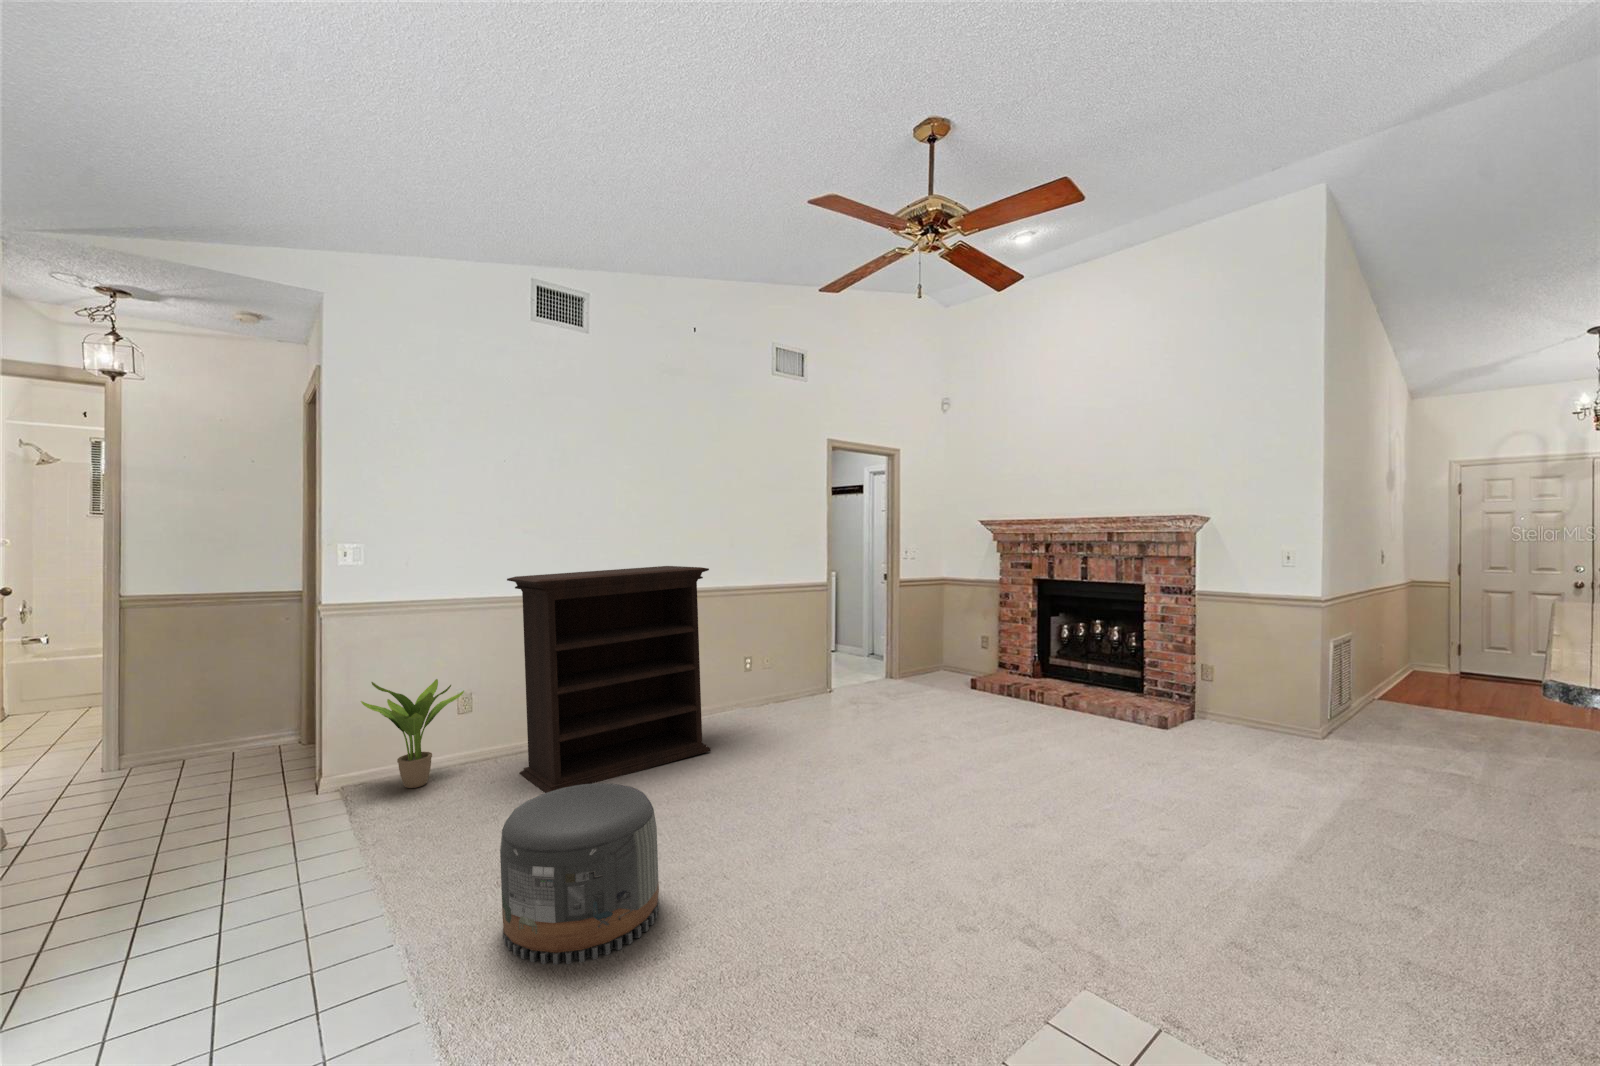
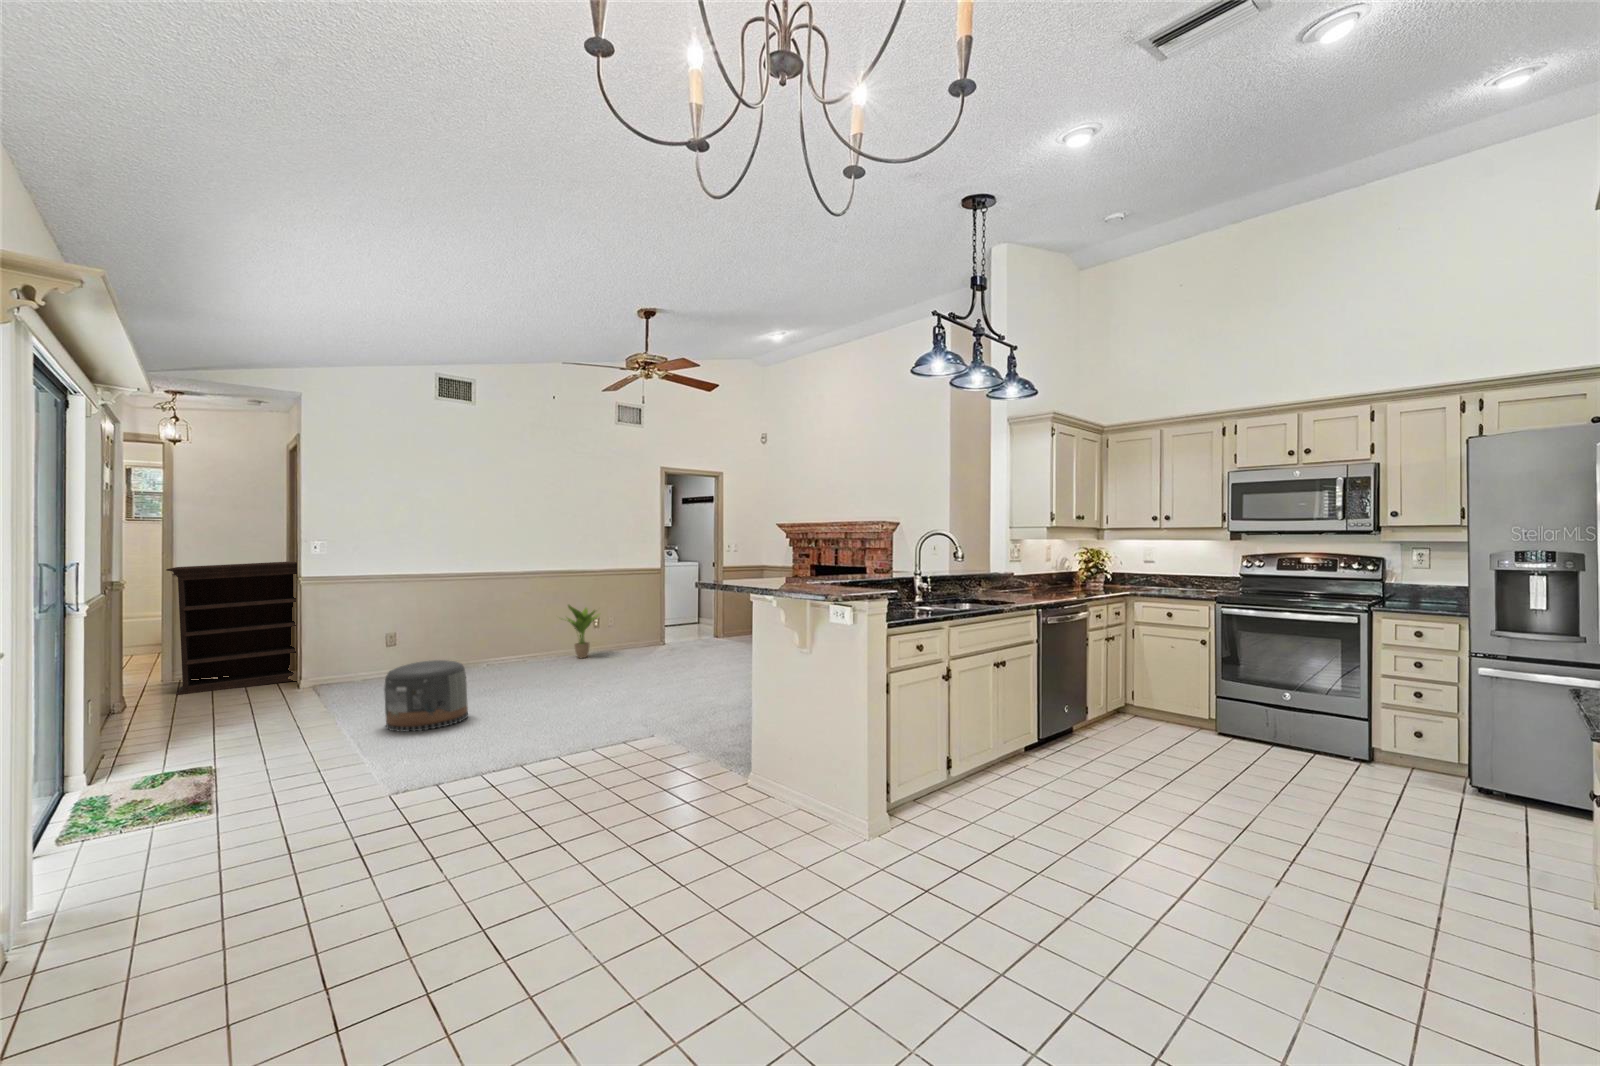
bookshelf: present [507,566,711,793] -> present [166,561,297,695]
potted plant: present [361,679,464,788] -> present [567,605,599,658]

